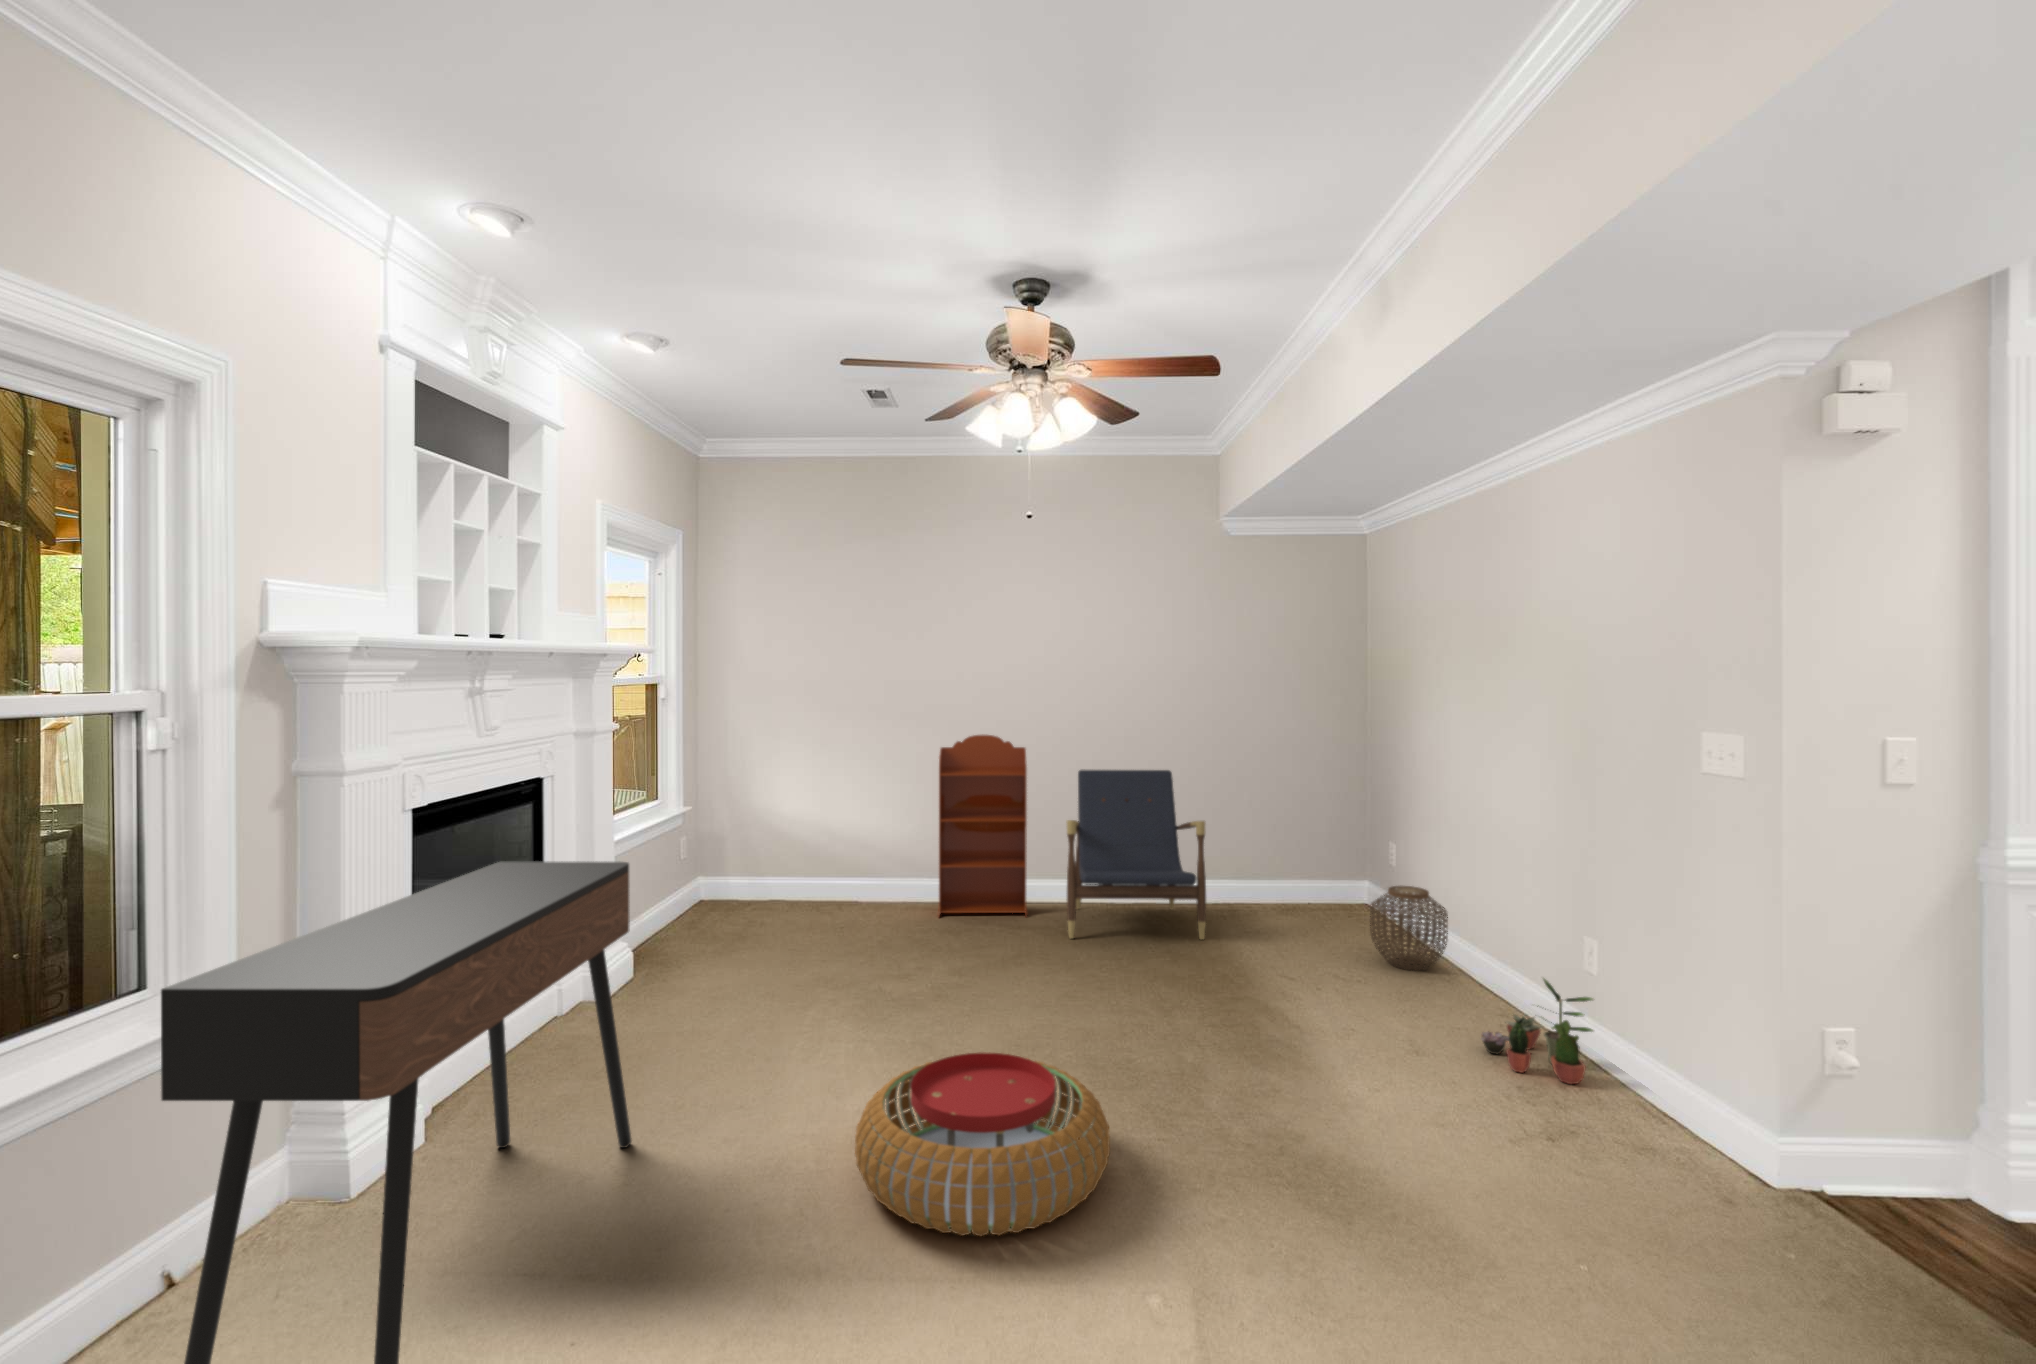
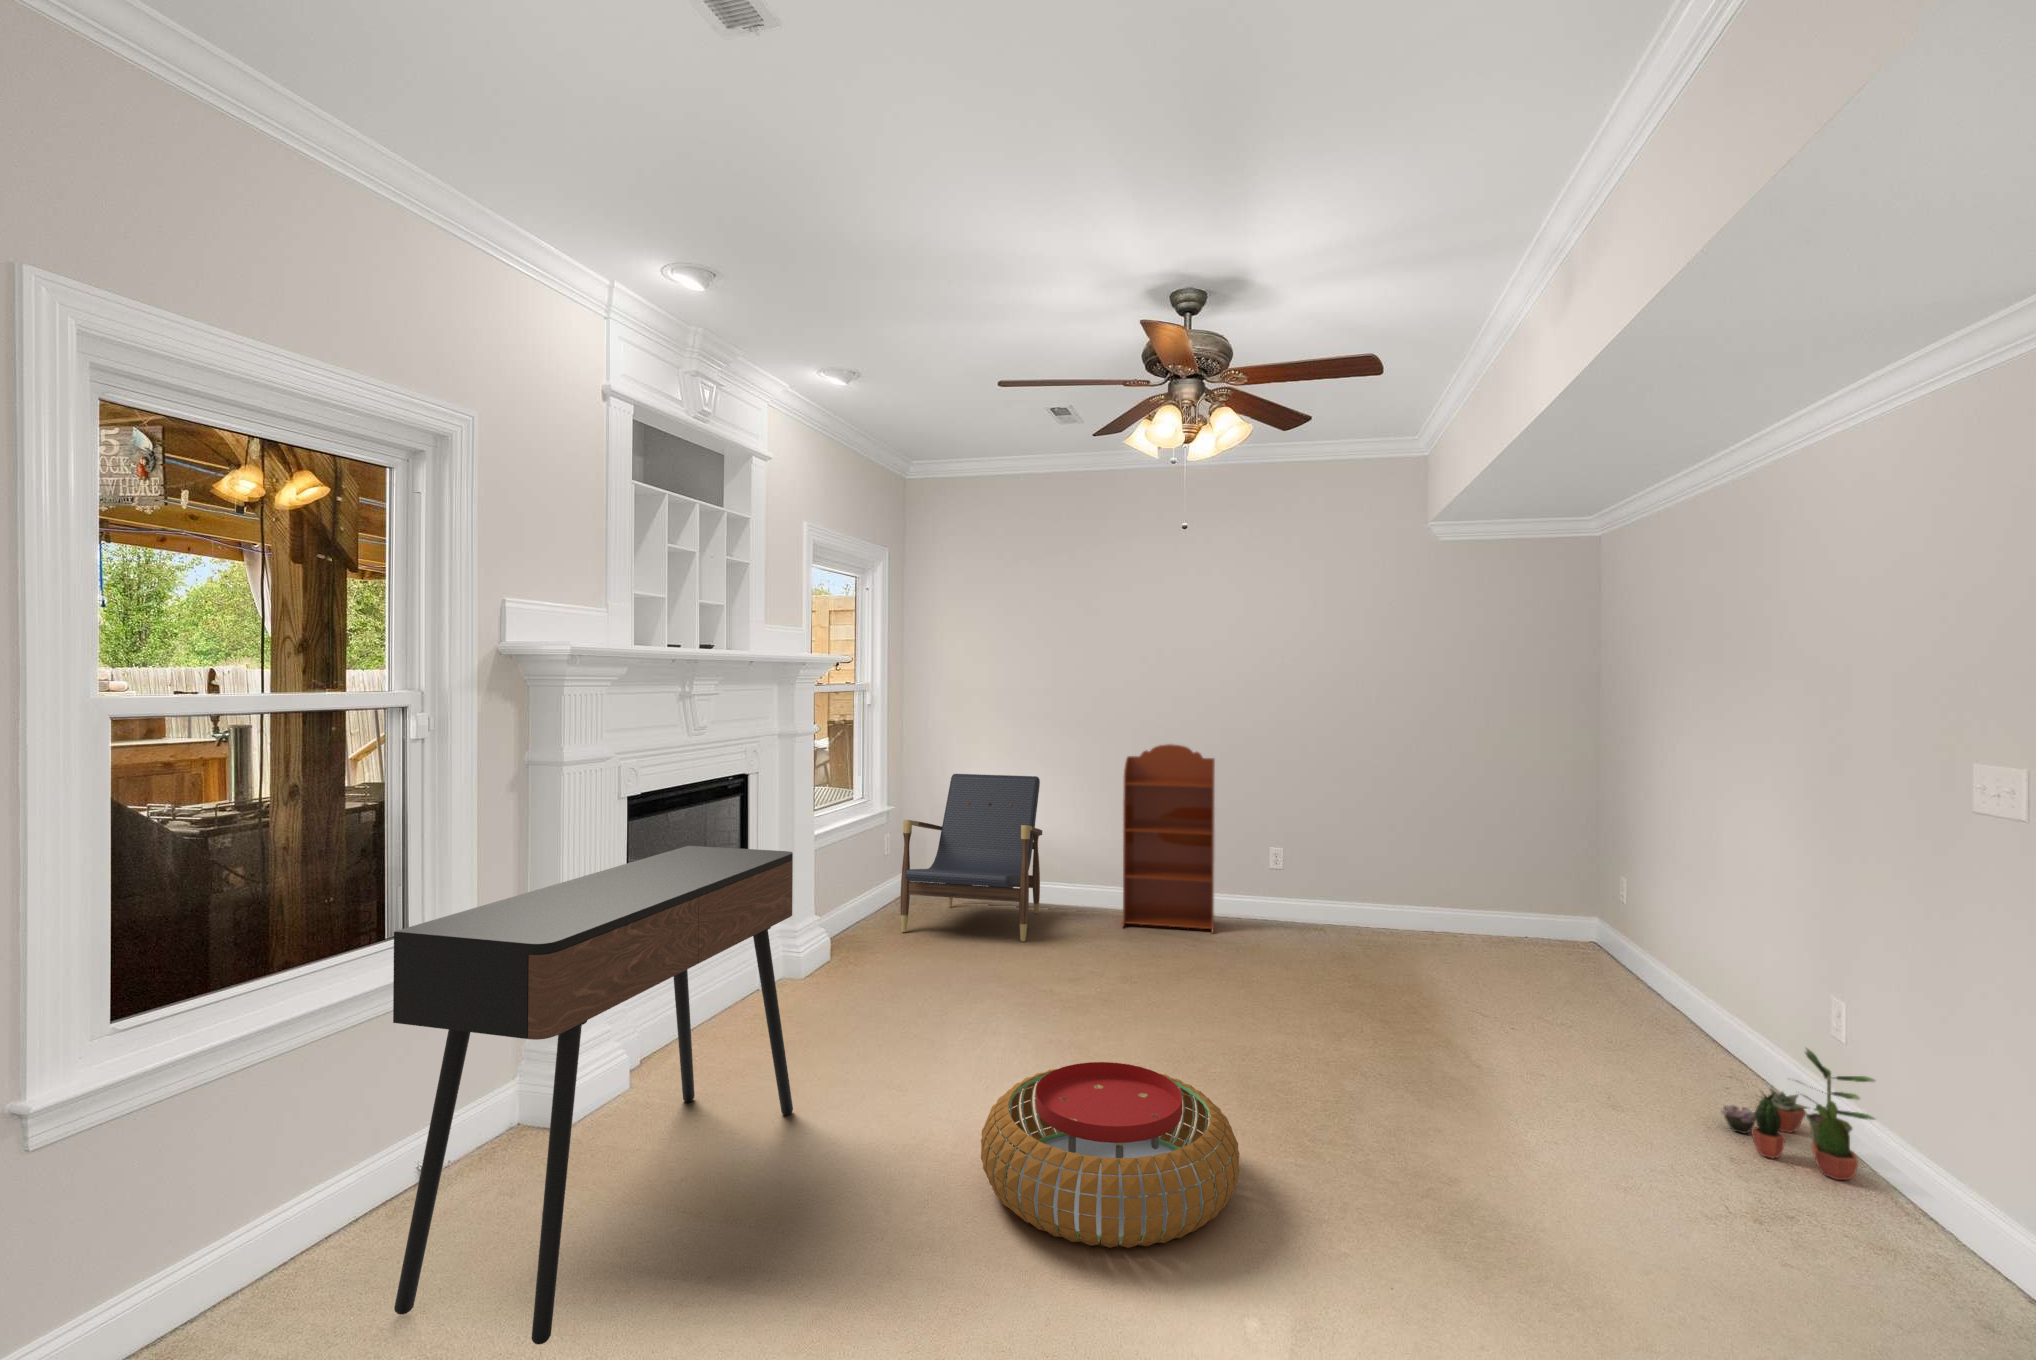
lounge chair: present [1066,770,1206,940] -> present [900,774,1042,941]
woven basket: present [1370,886,1448,970] -> none [1601,928,1701,1028]

